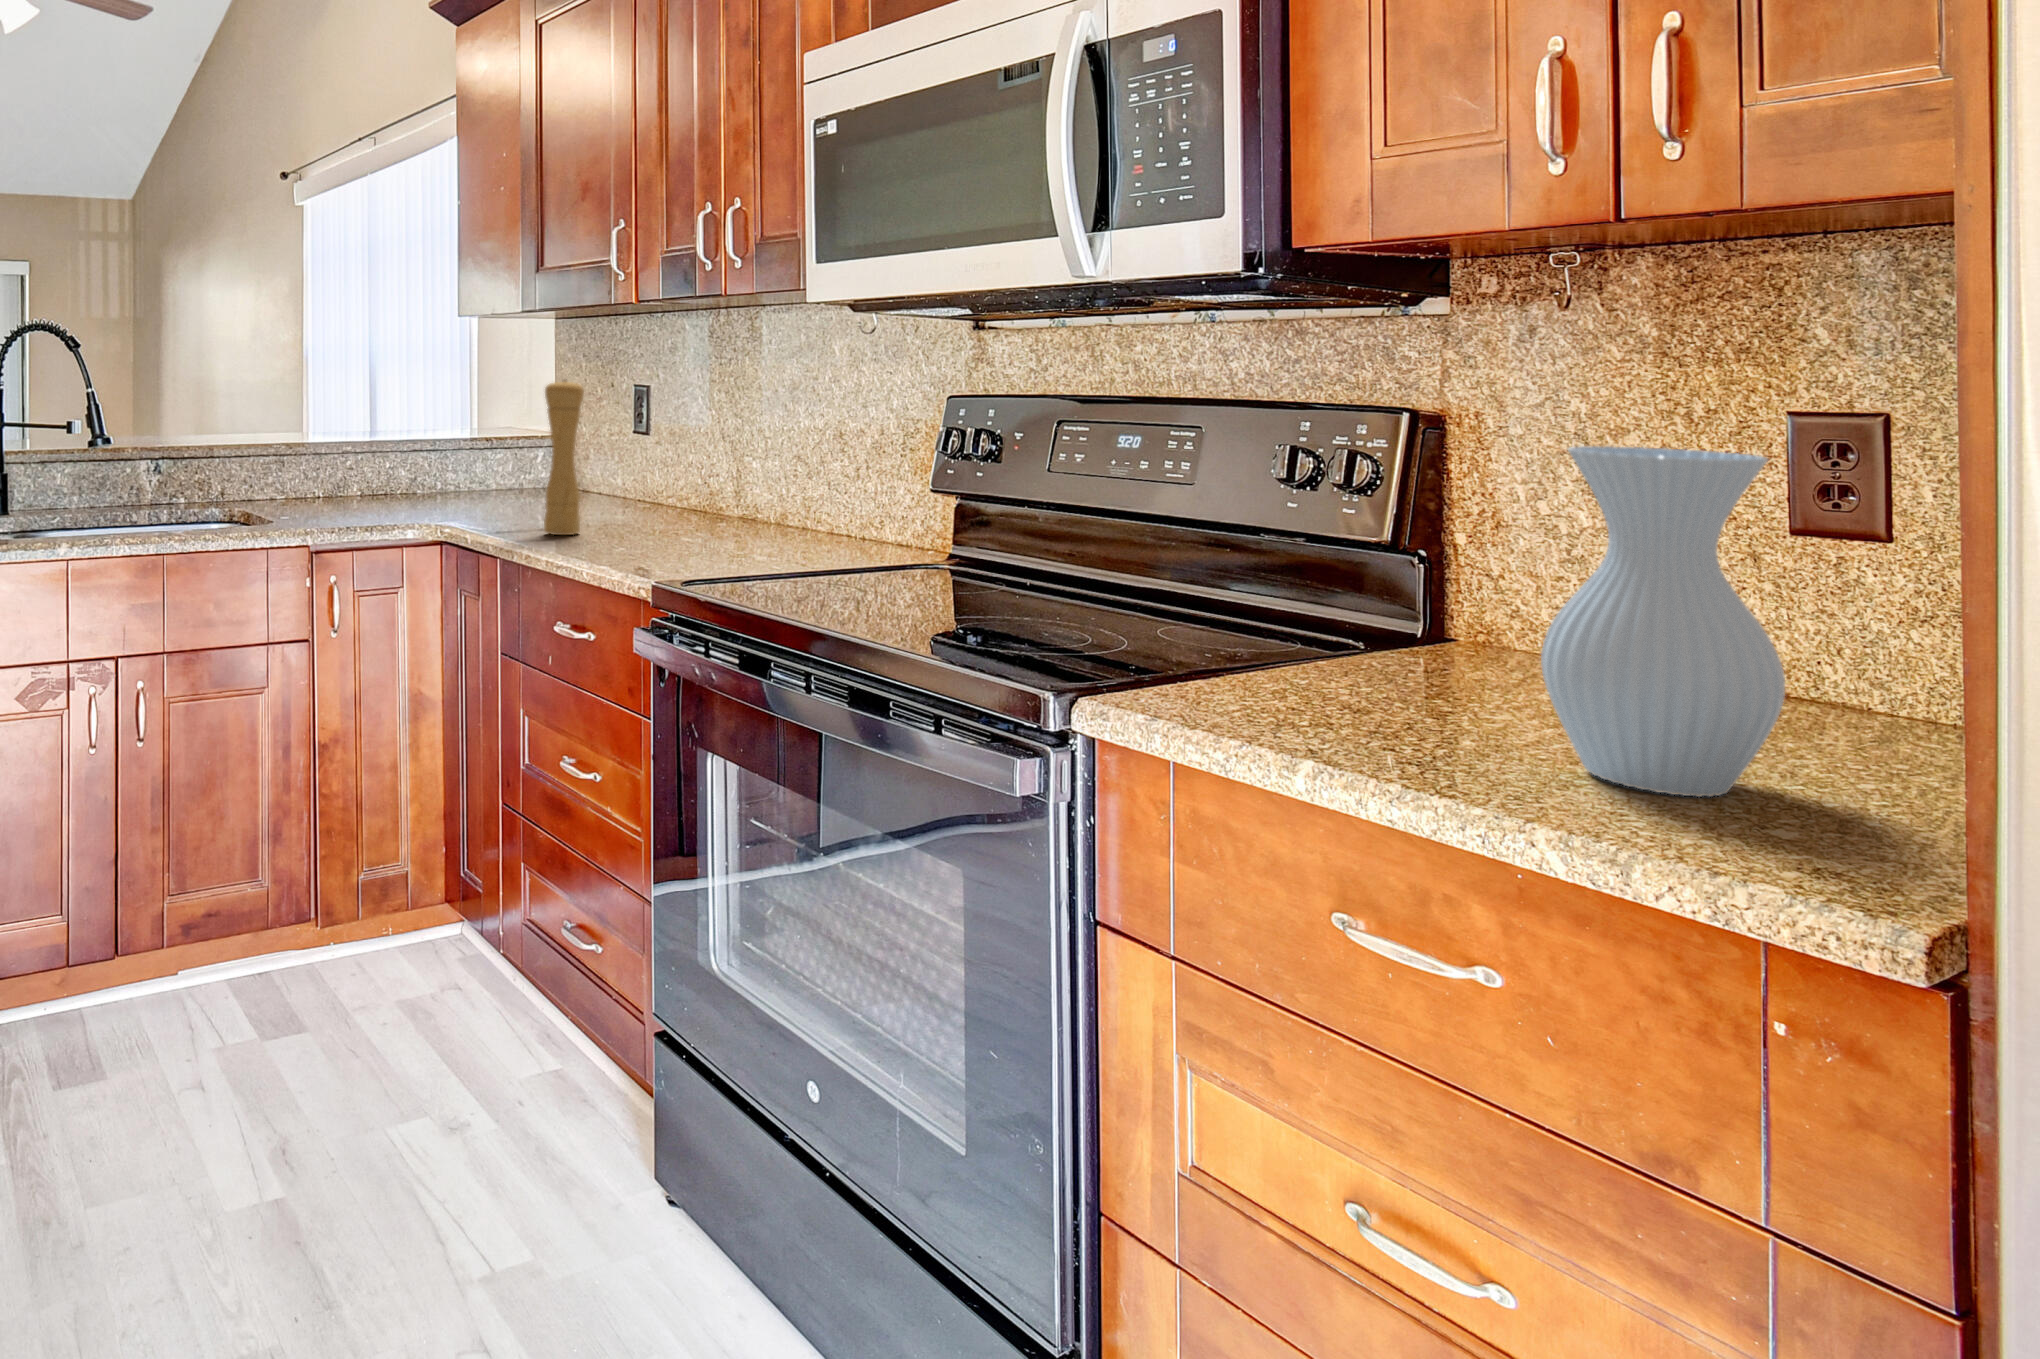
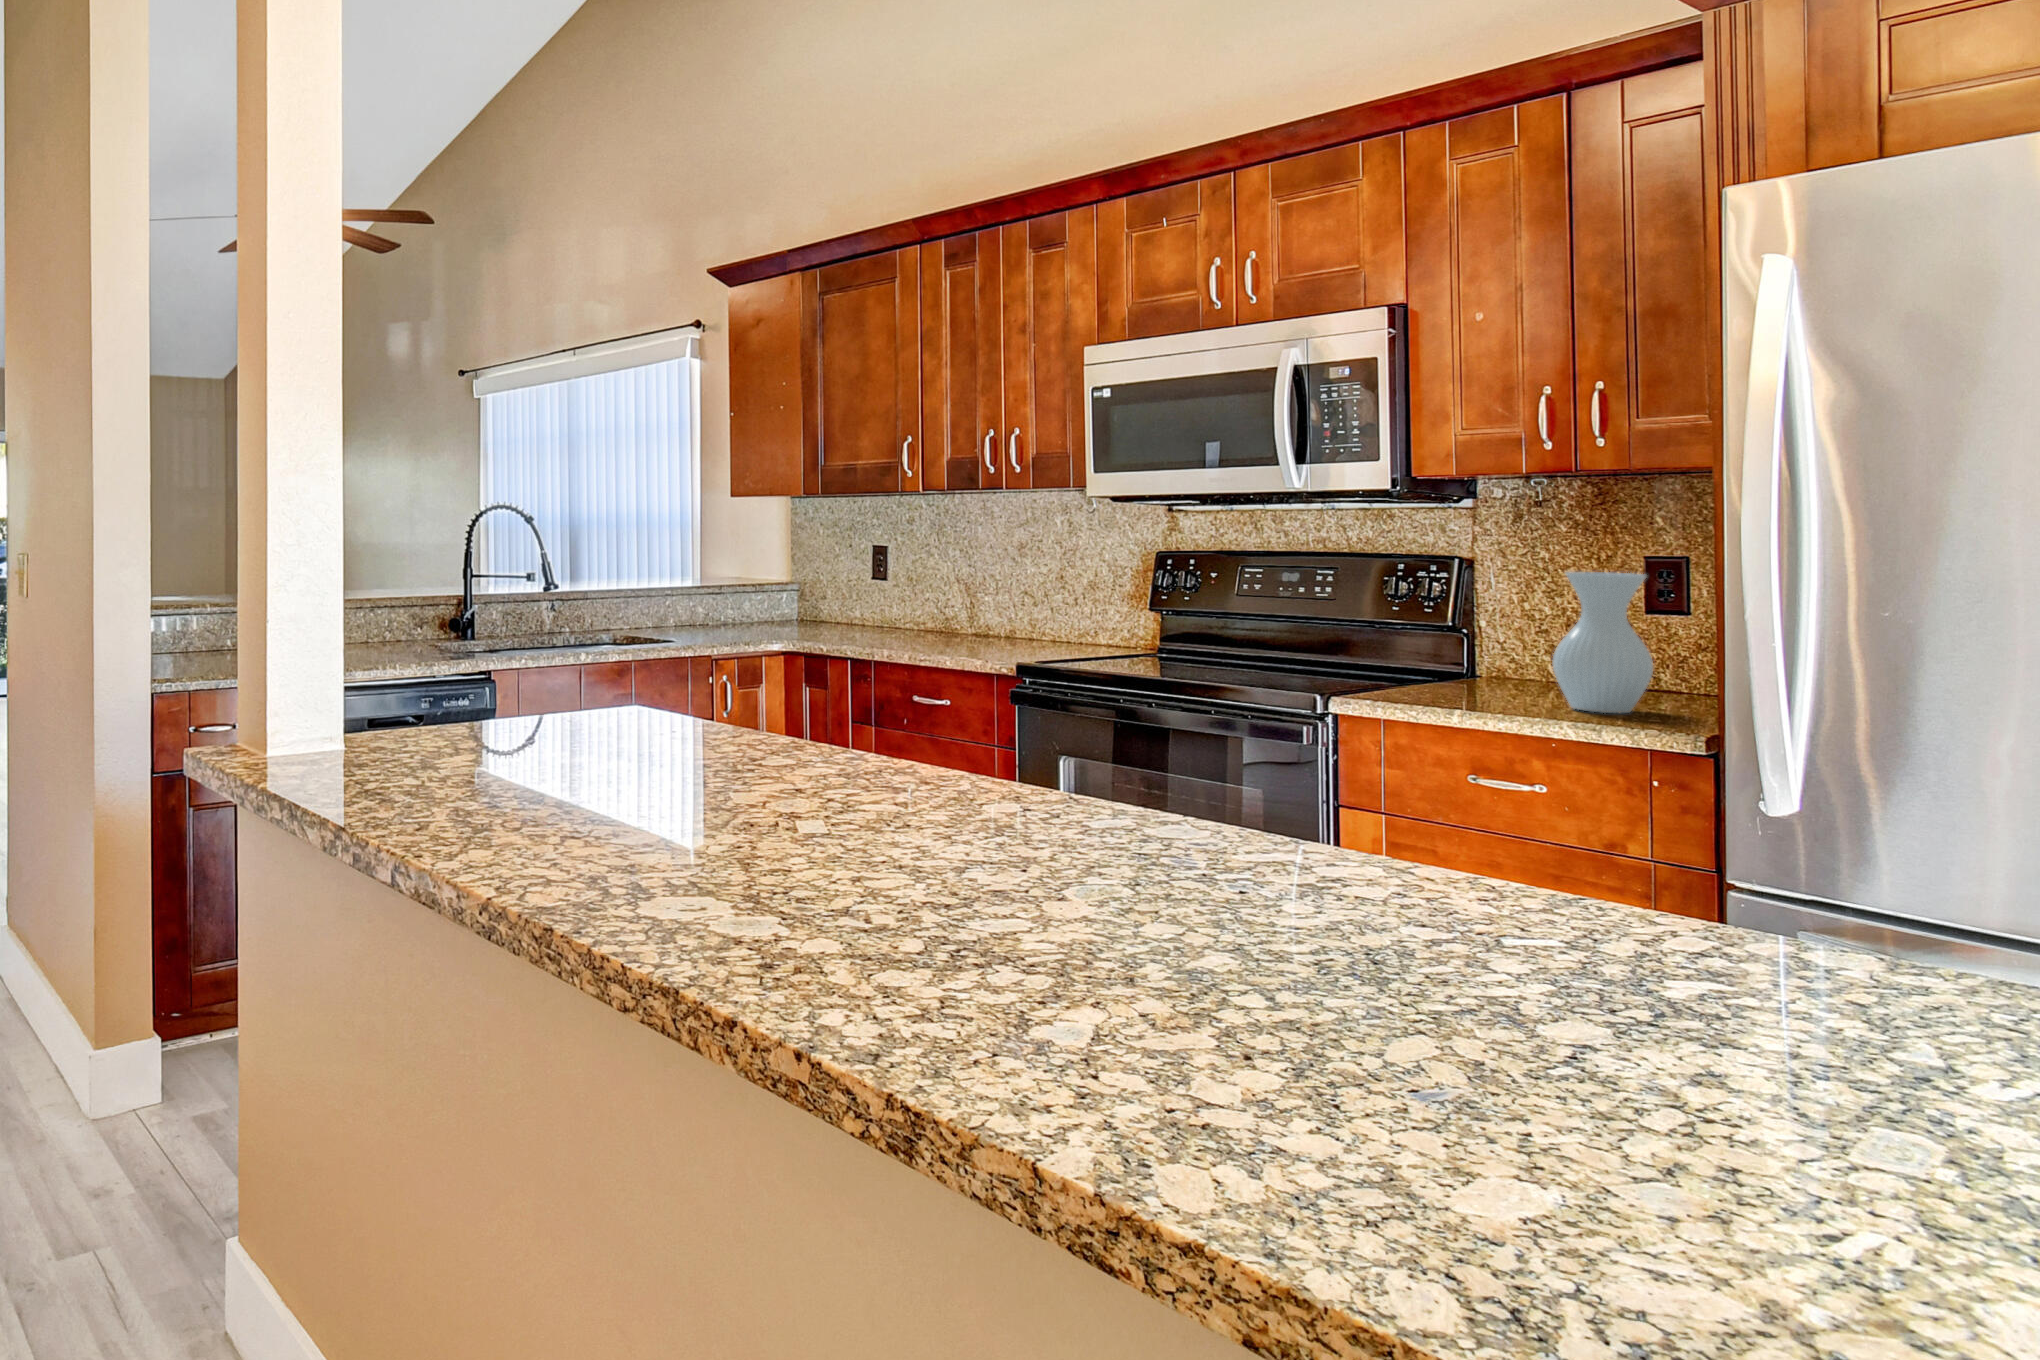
pepper mill: present [544,380,584,535] -> none [864,543,890,643]

